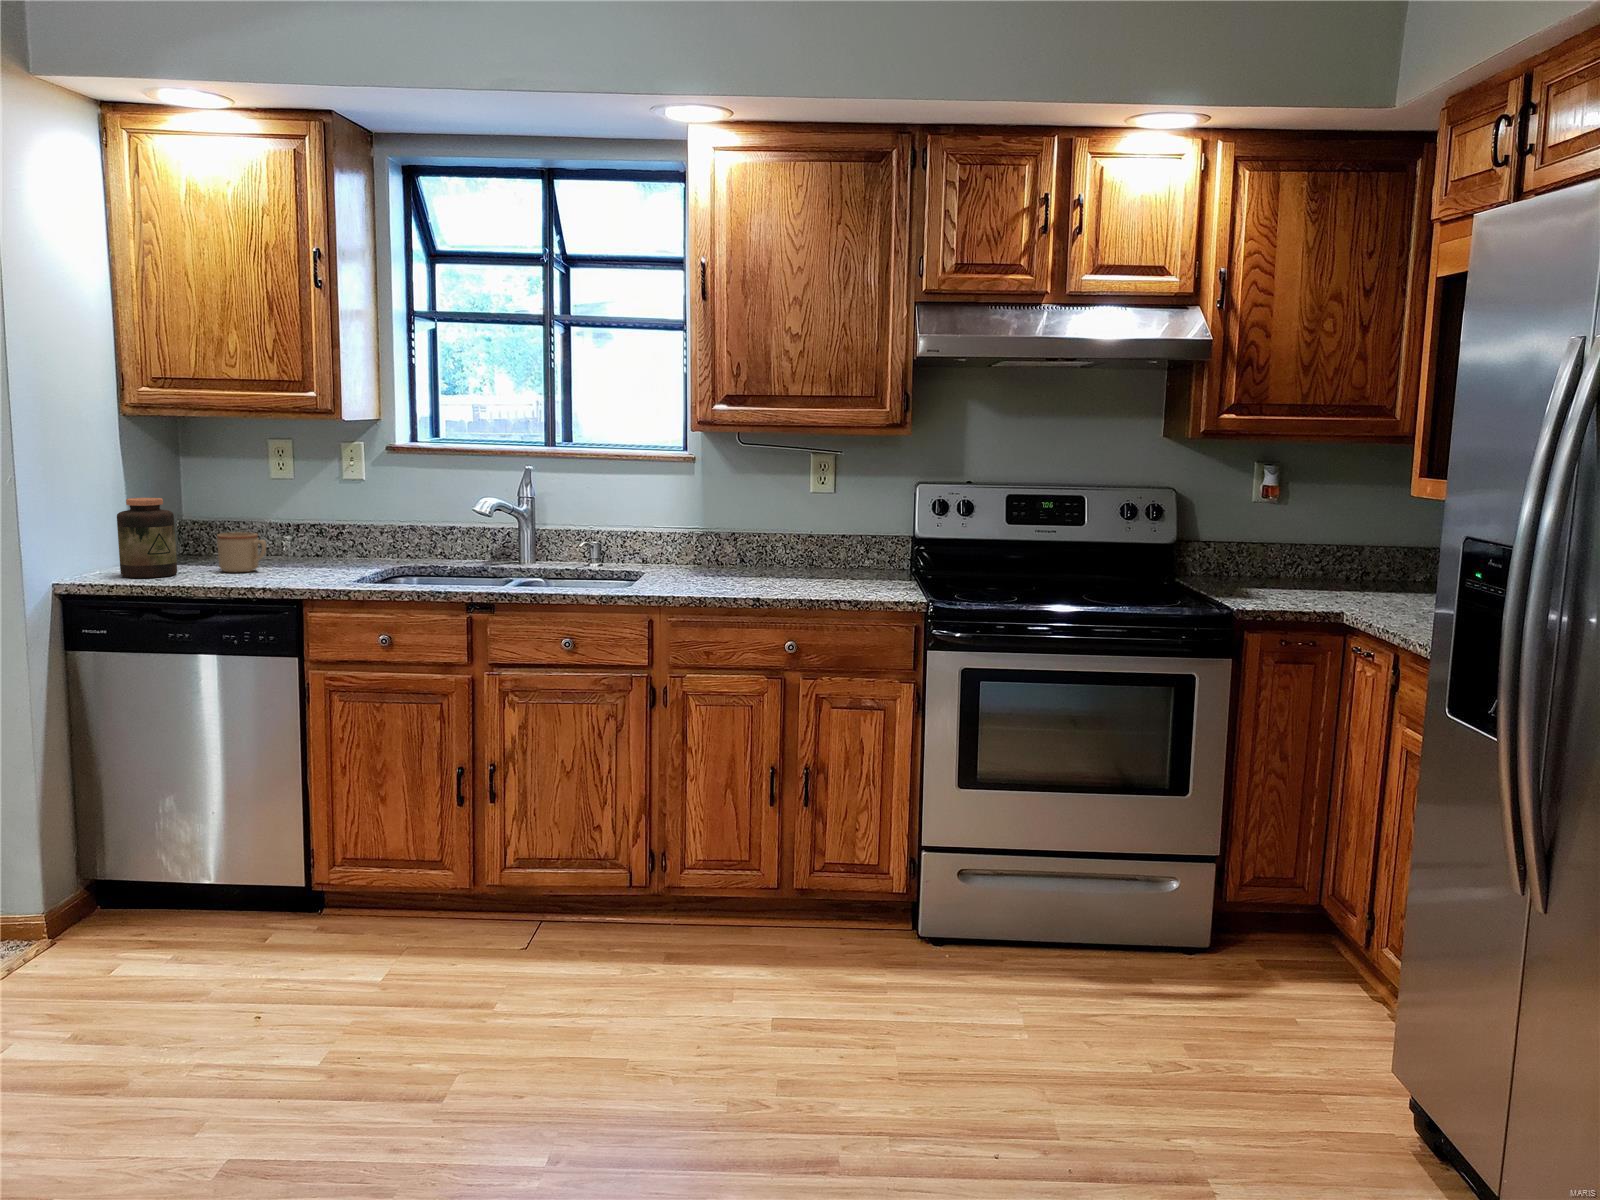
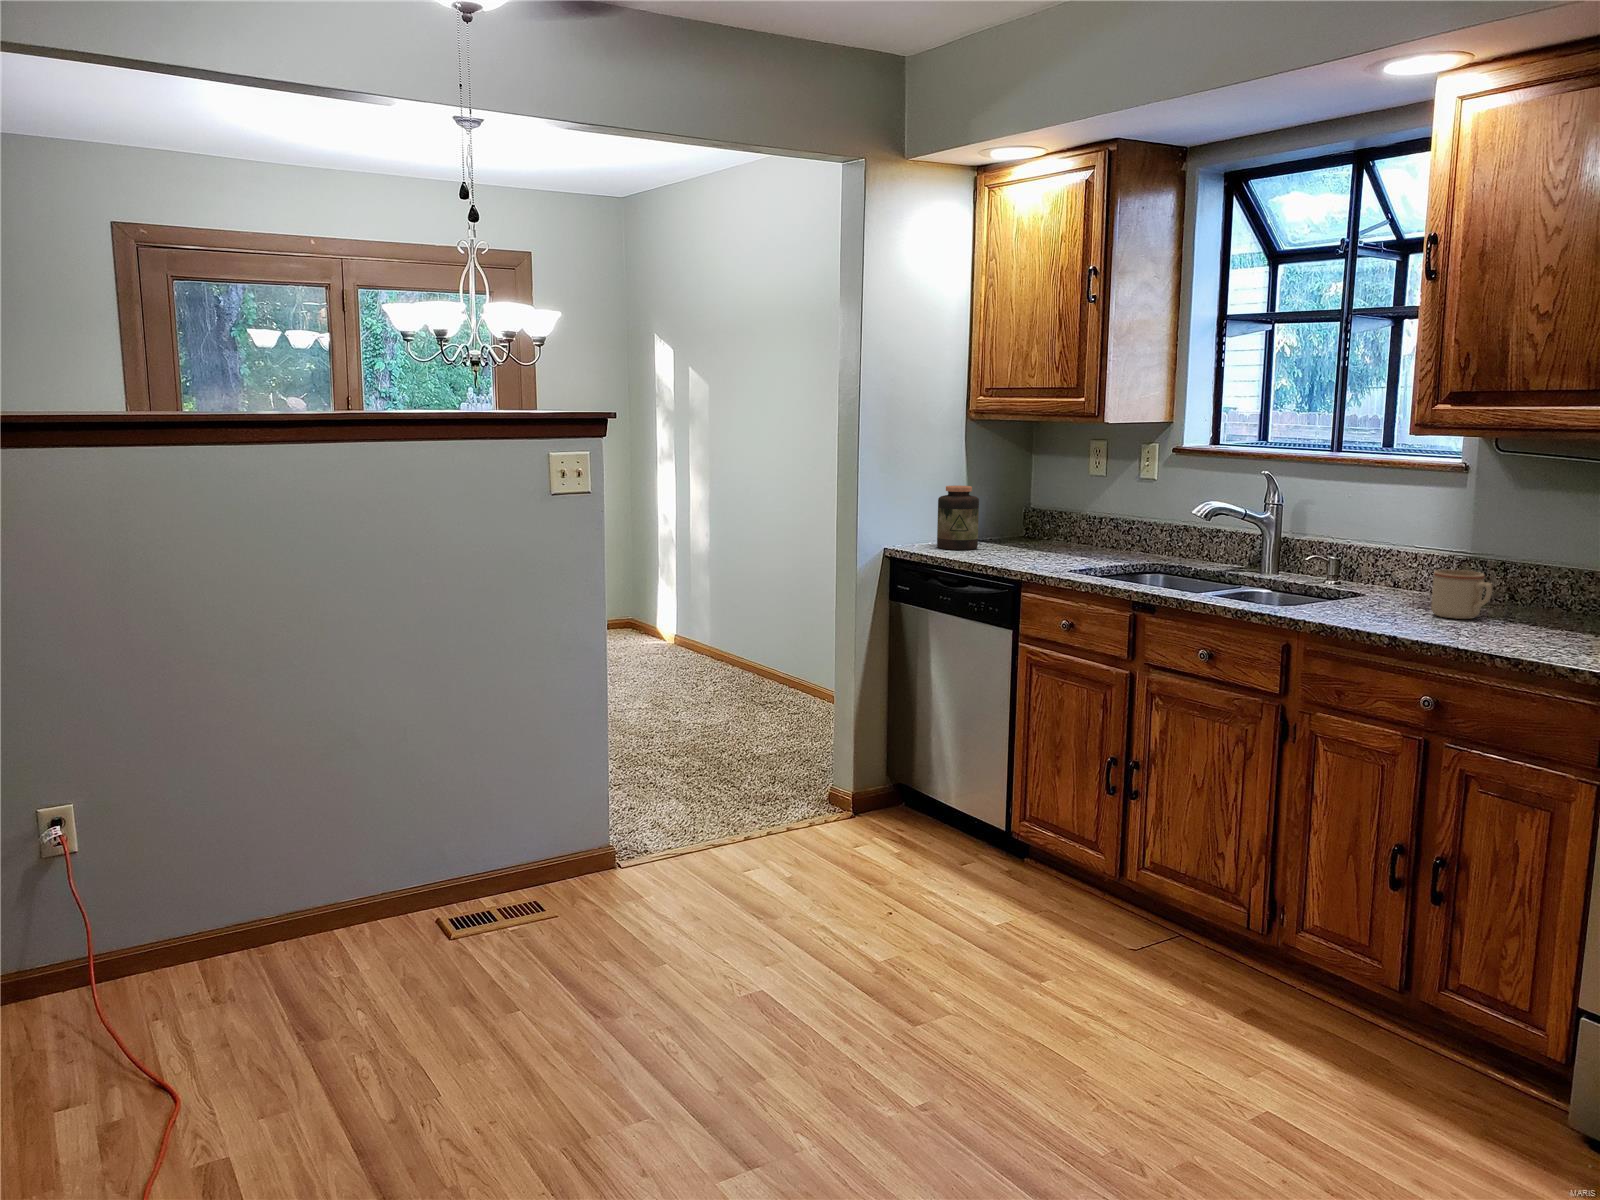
mug: present [217,532,266,572] -> present [1431,570,1492,619]

